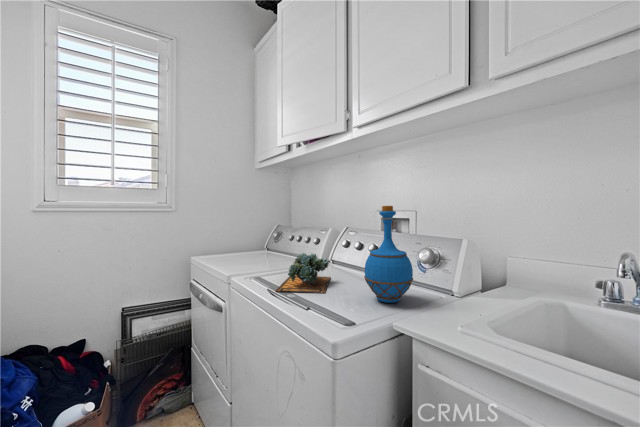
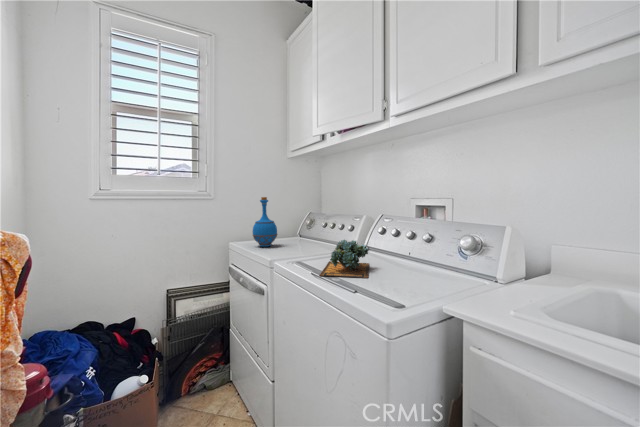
bottle: present [364,206,413,303] -> present [253,197,277,247]

